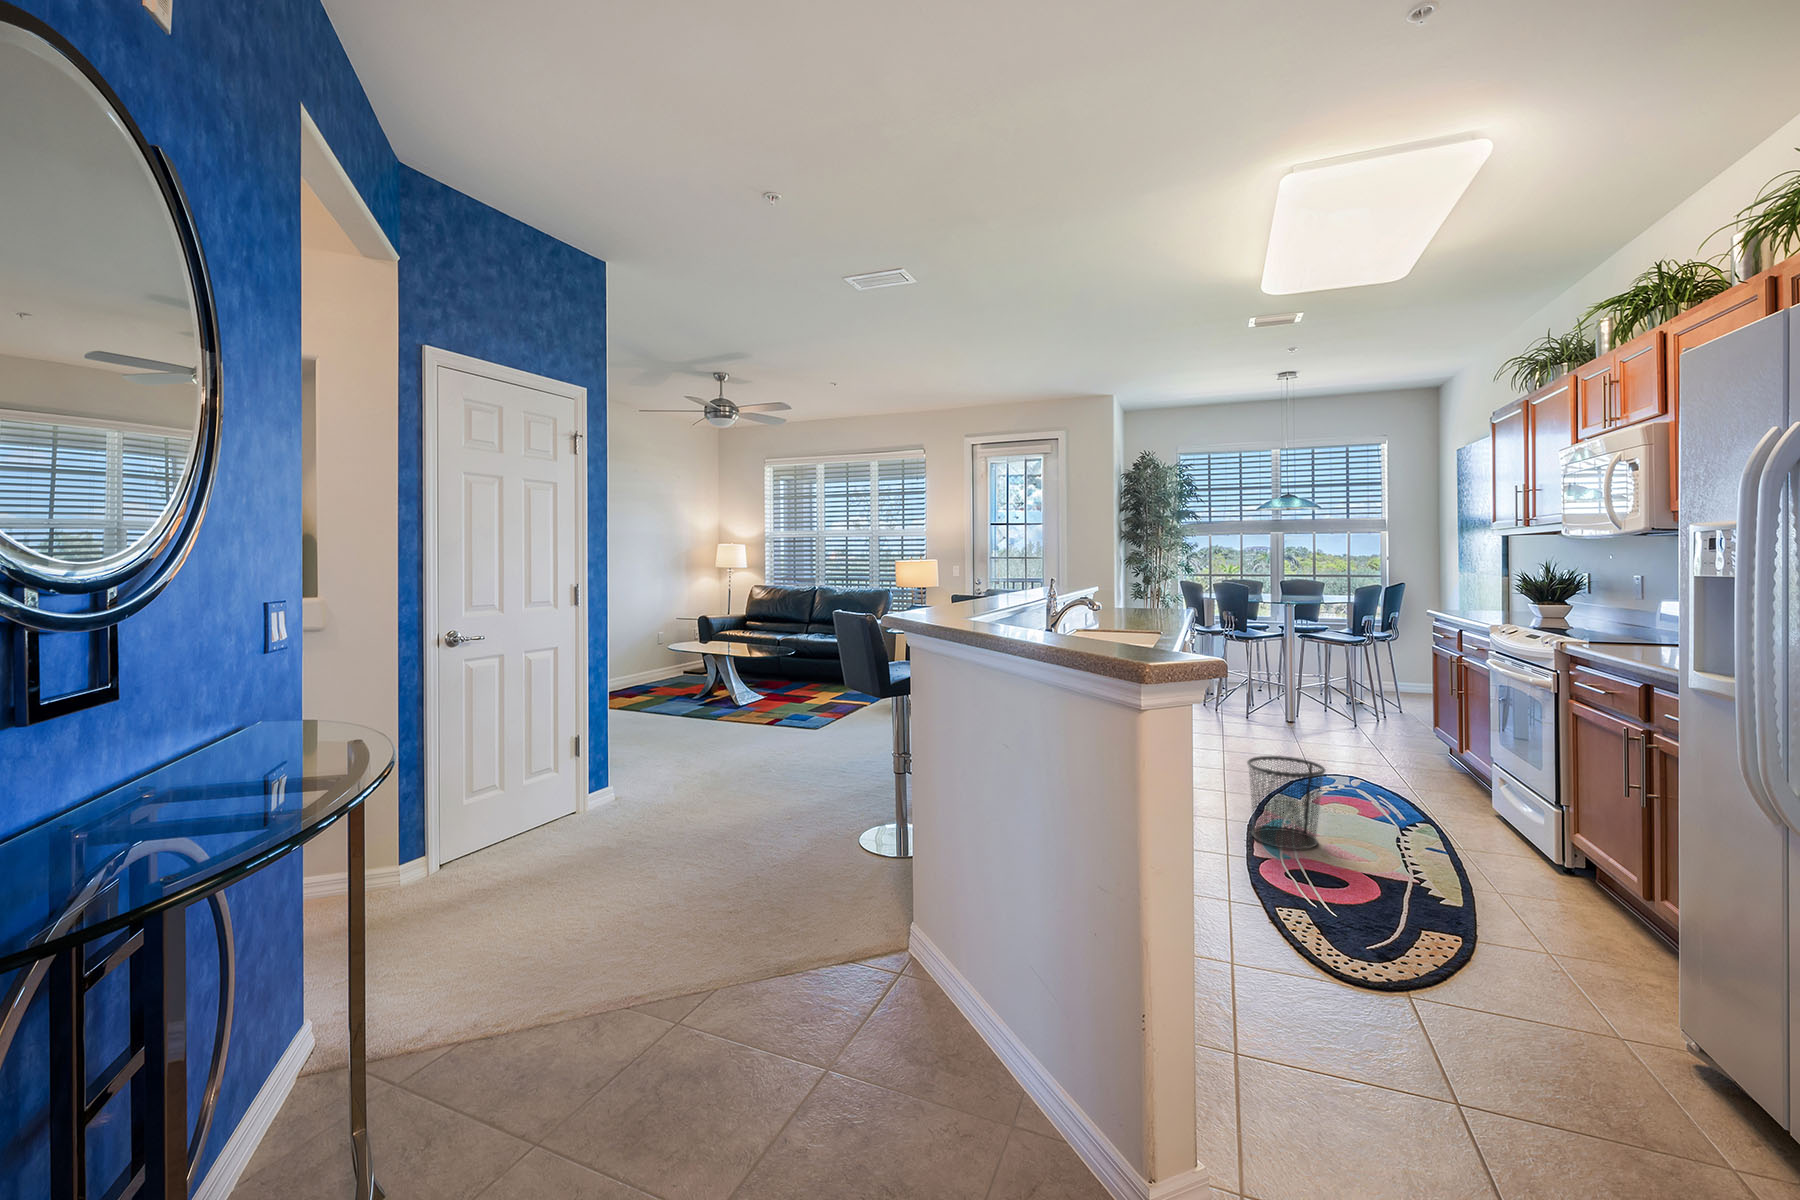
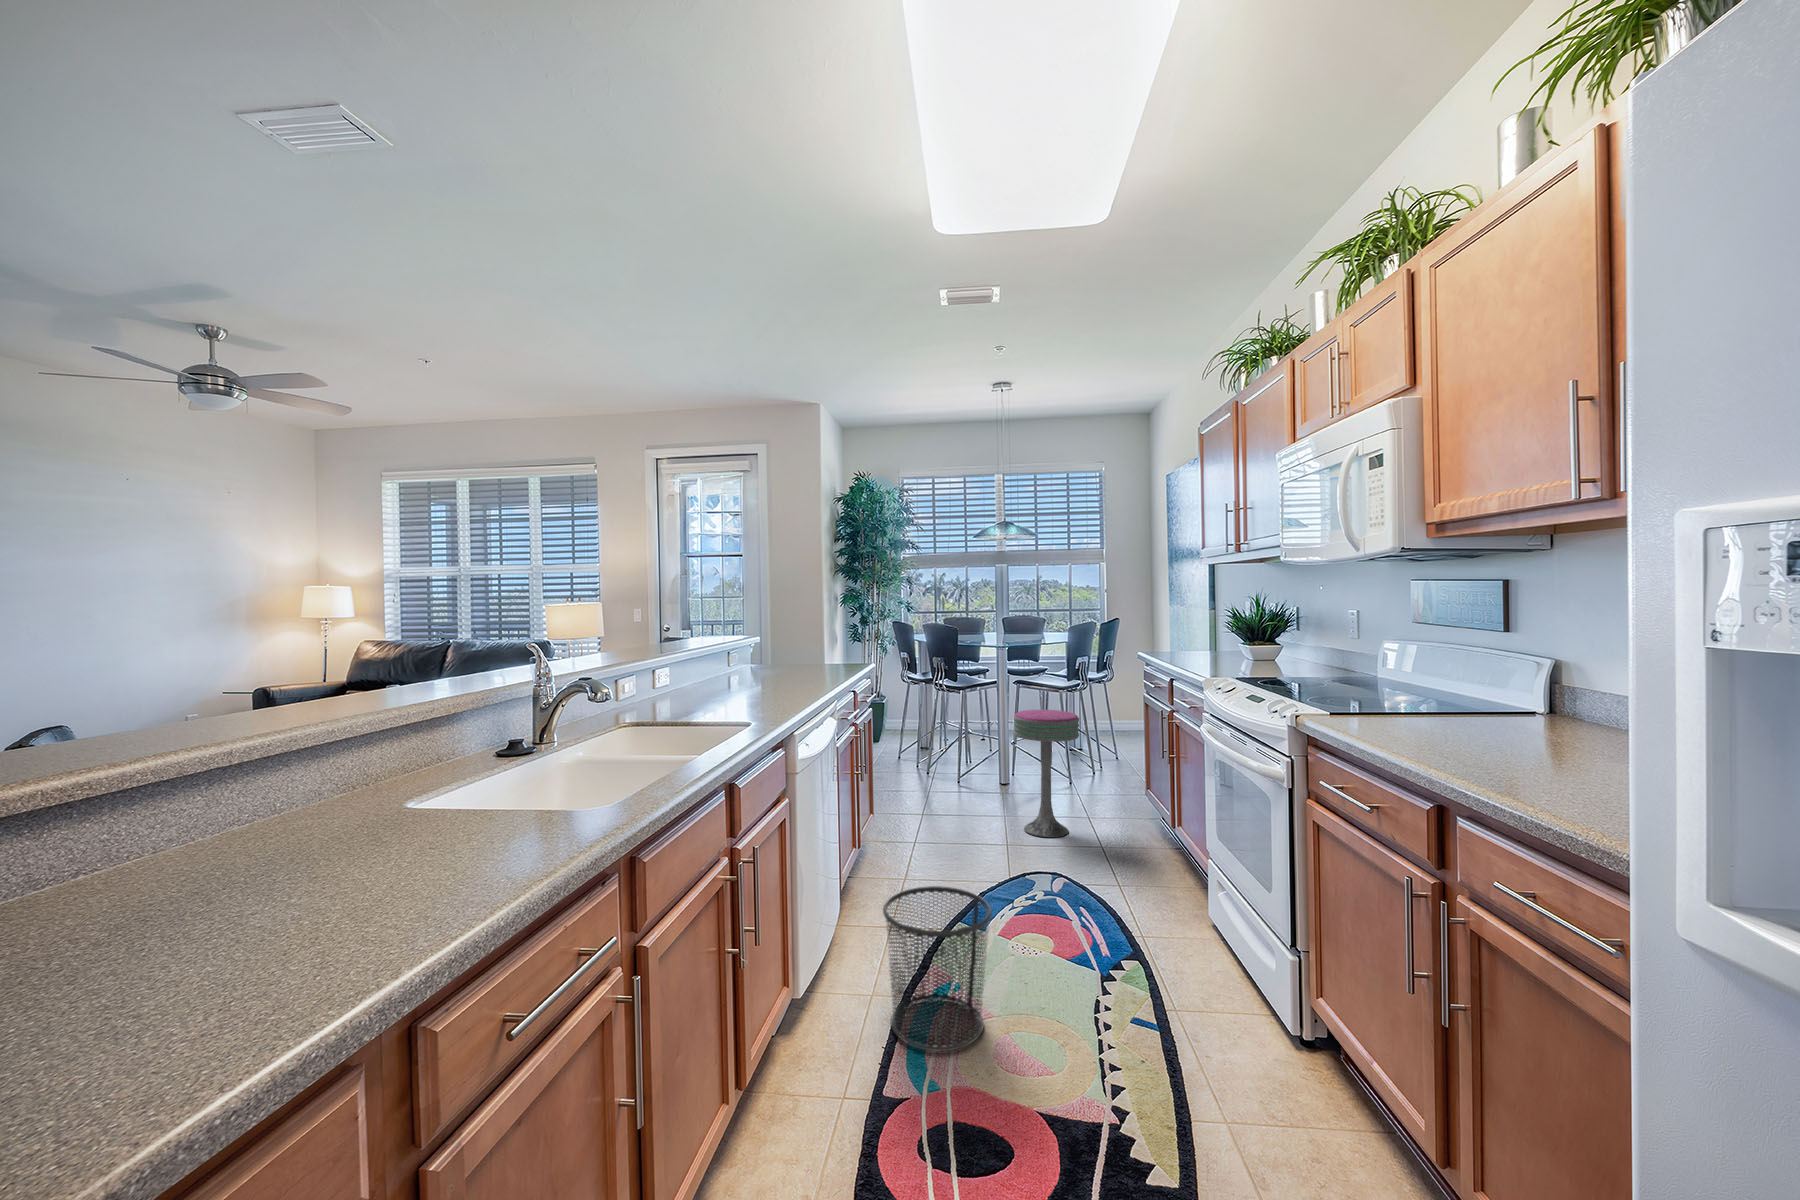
bar stool: none [1311,657,1372,759] -> present [1014,710,1079,837]

